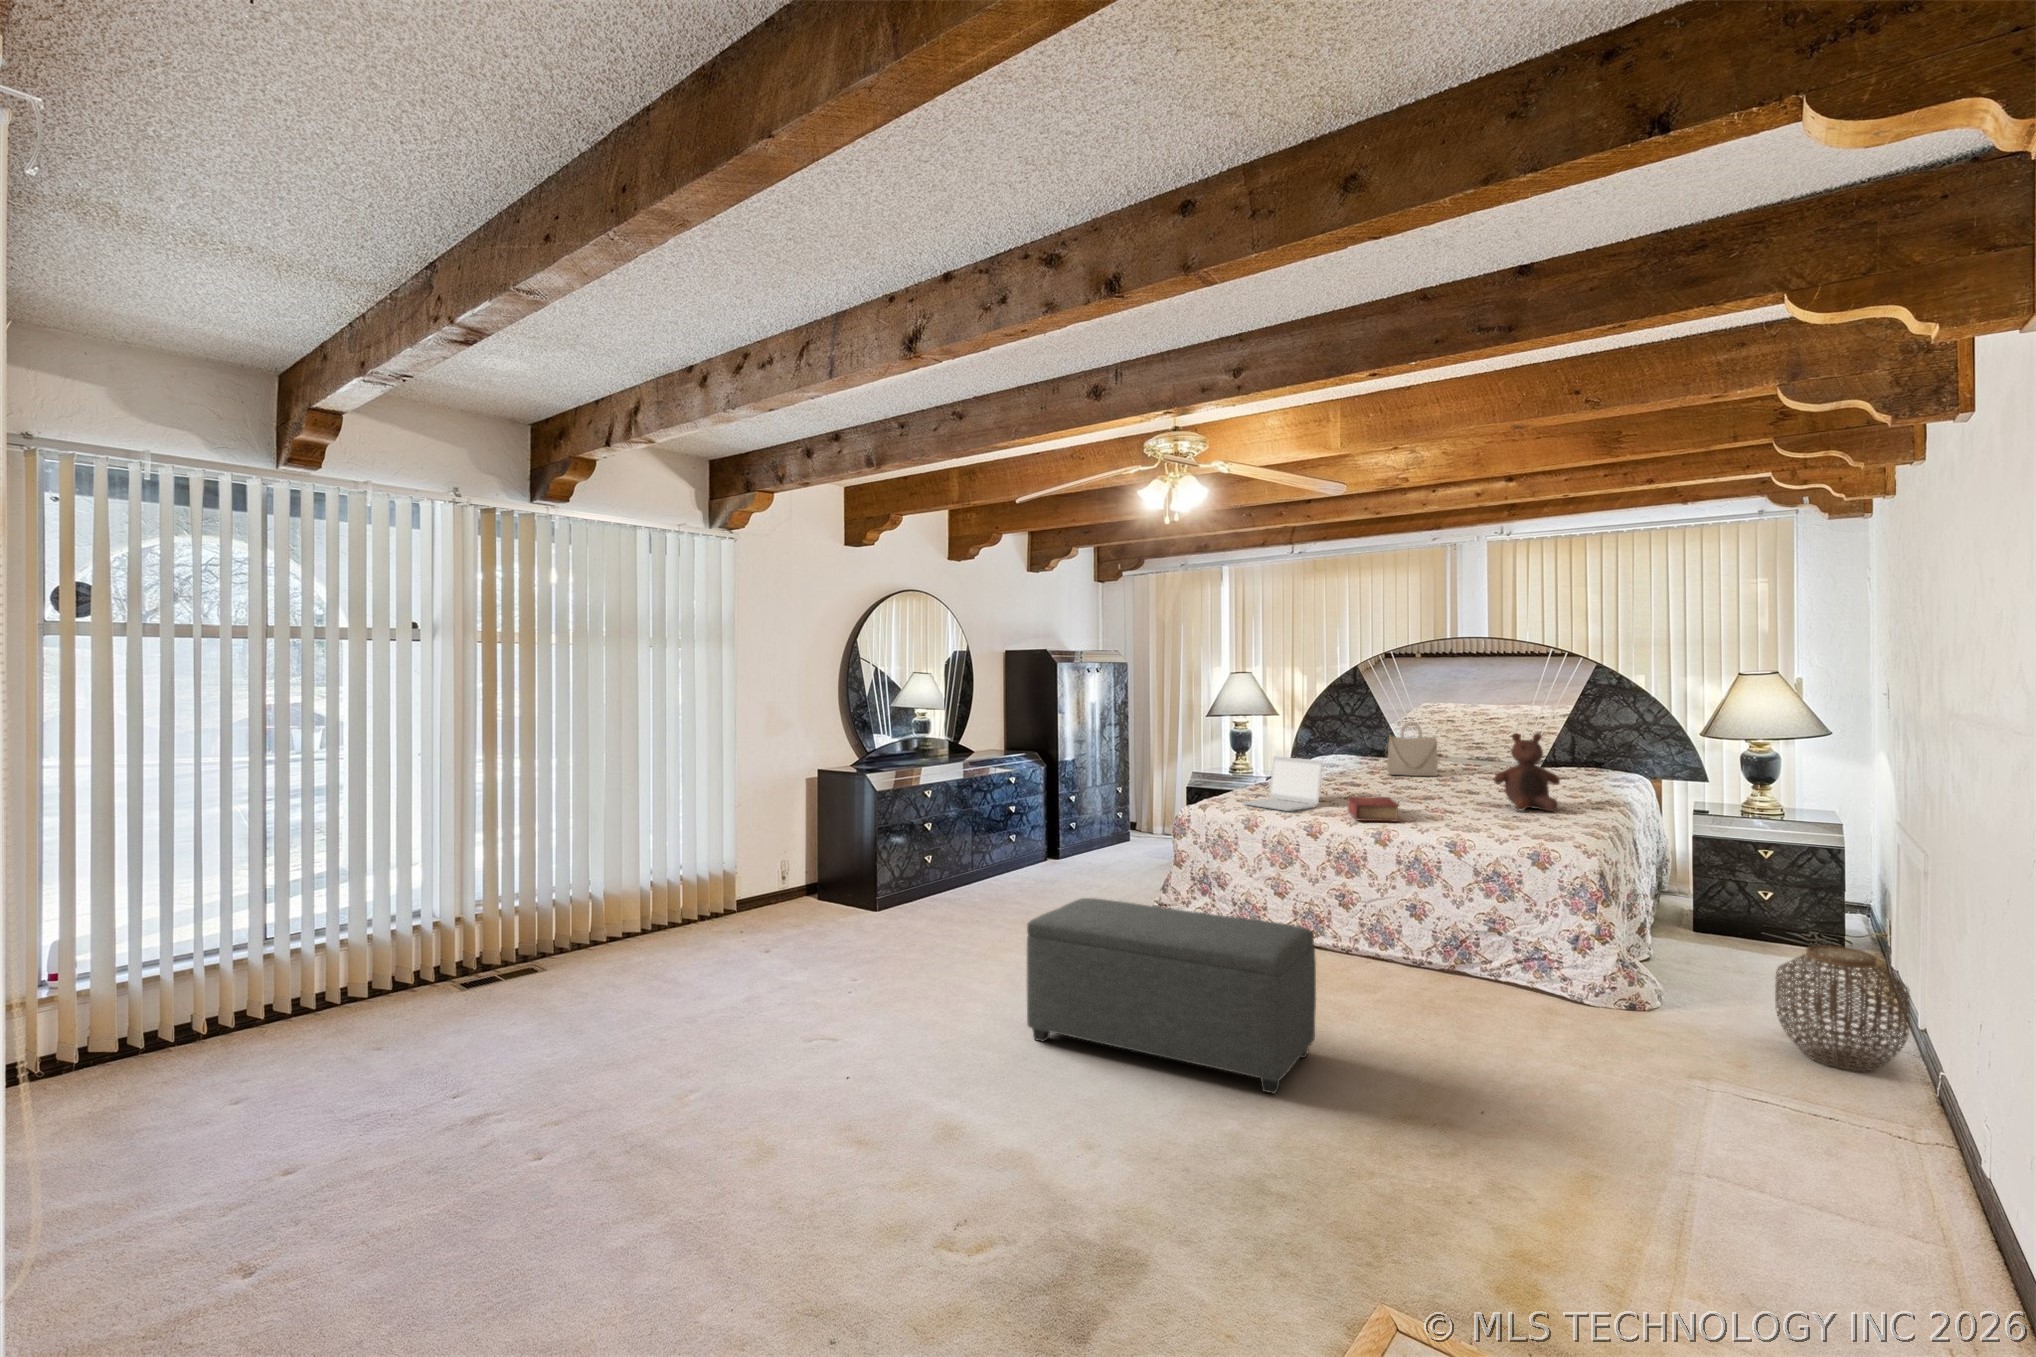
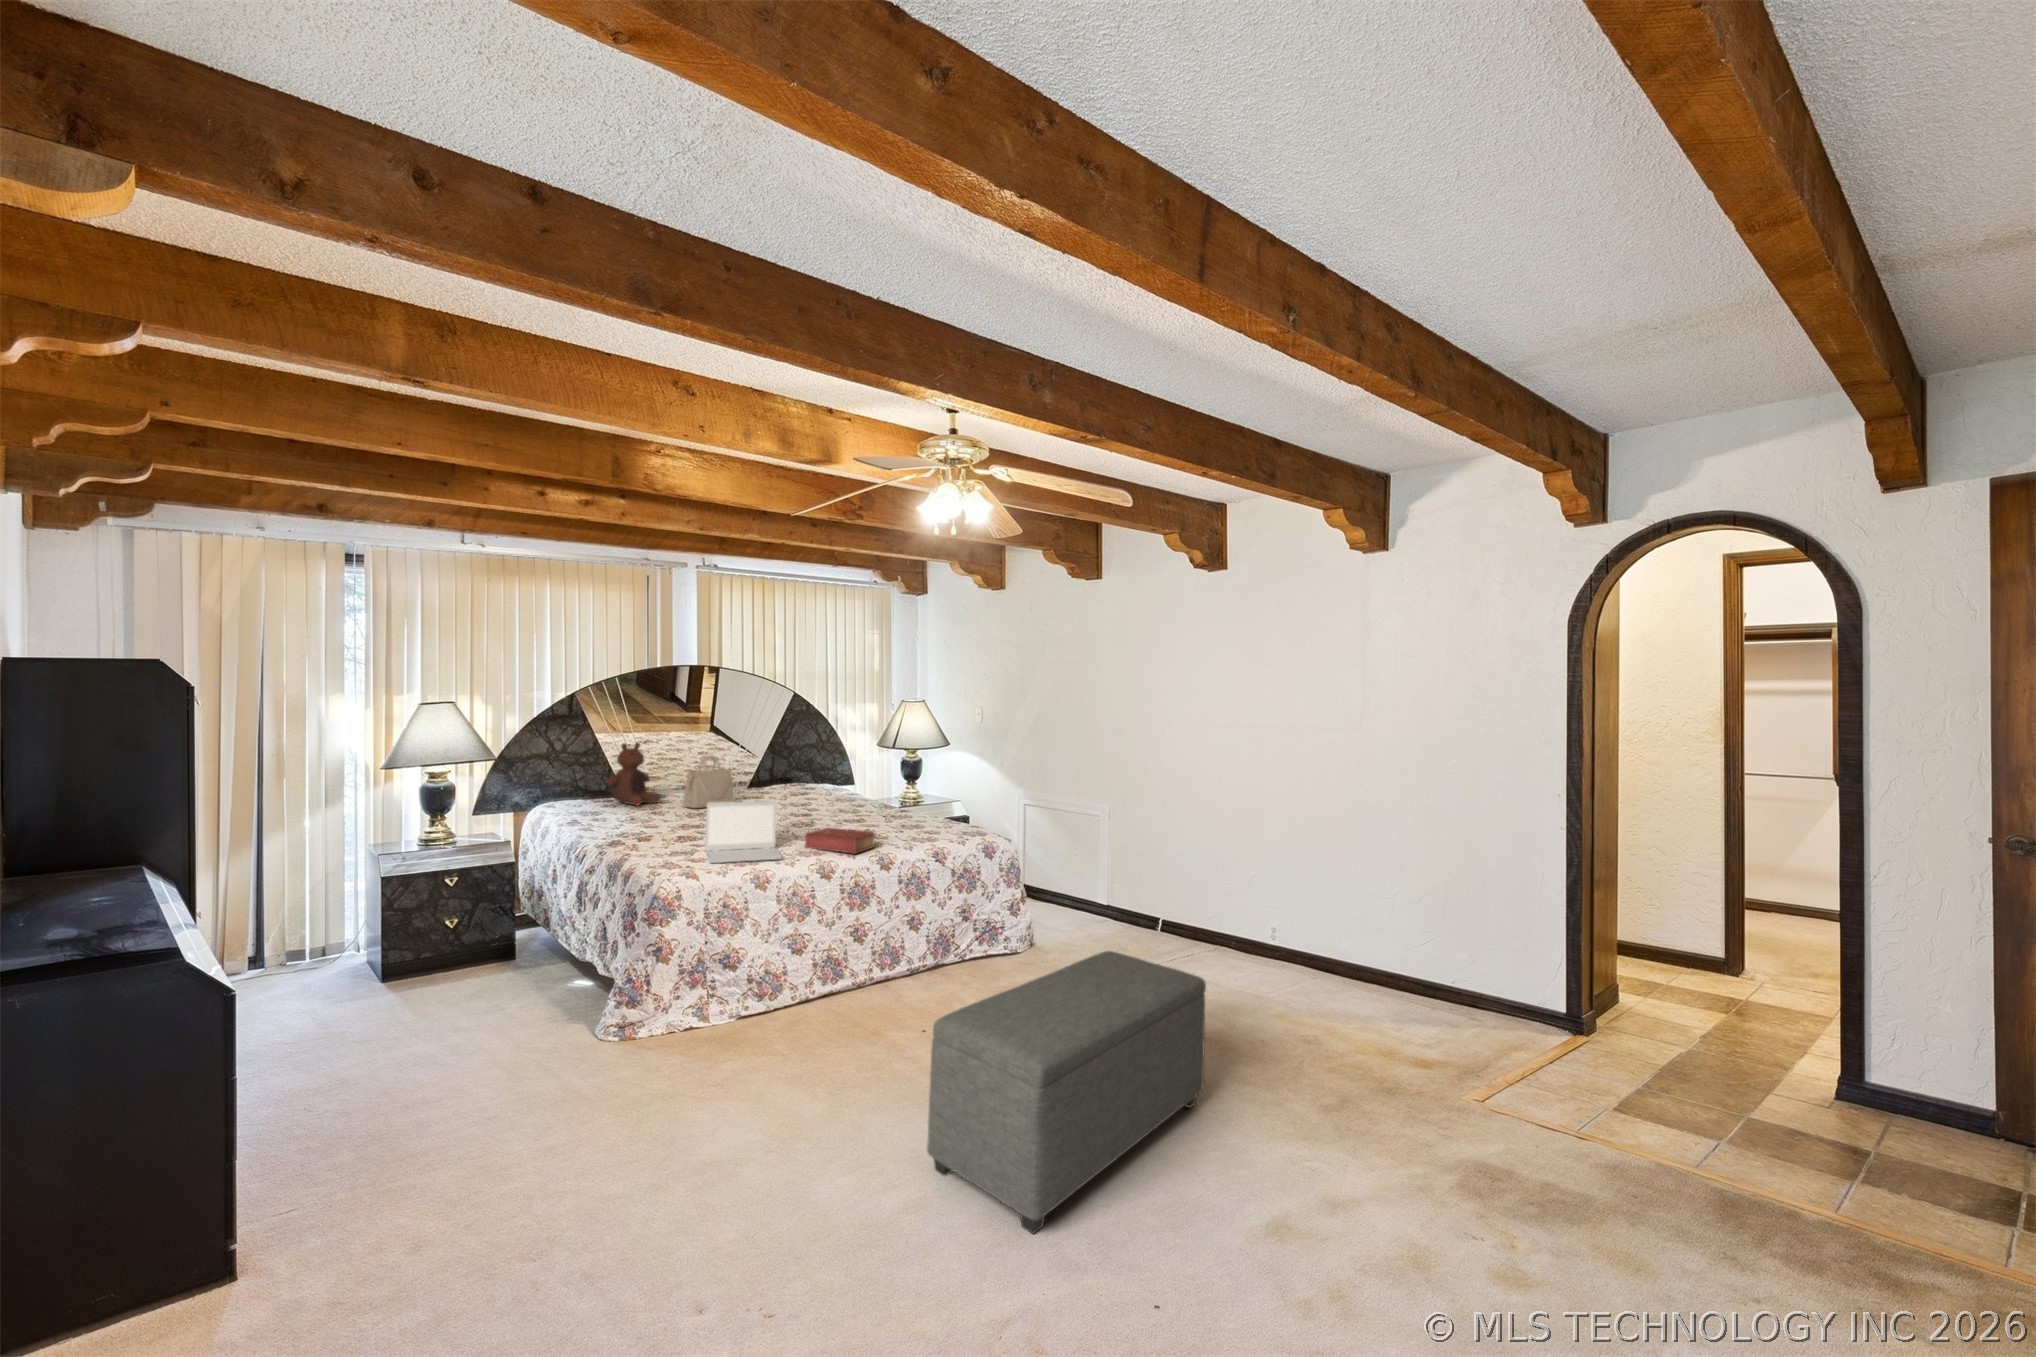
stuffed bear: present [1494,733,1560,811] -> present [607,743,661,805]
woven basket: present [1775,945,1910,1072] -> none [1102,868,1160,935]

